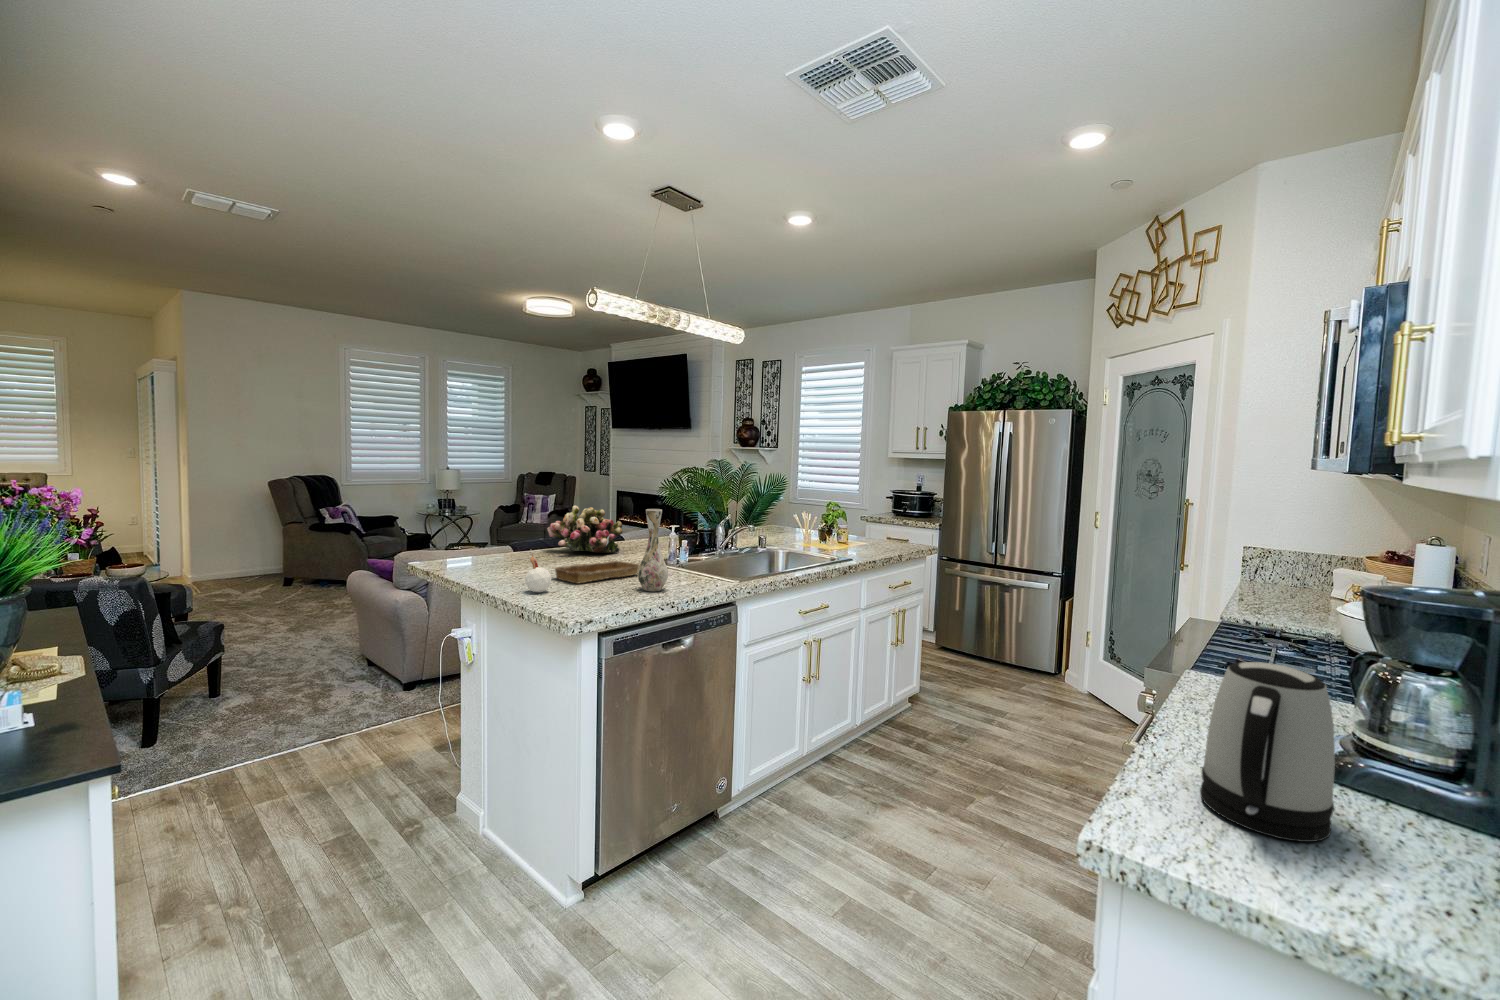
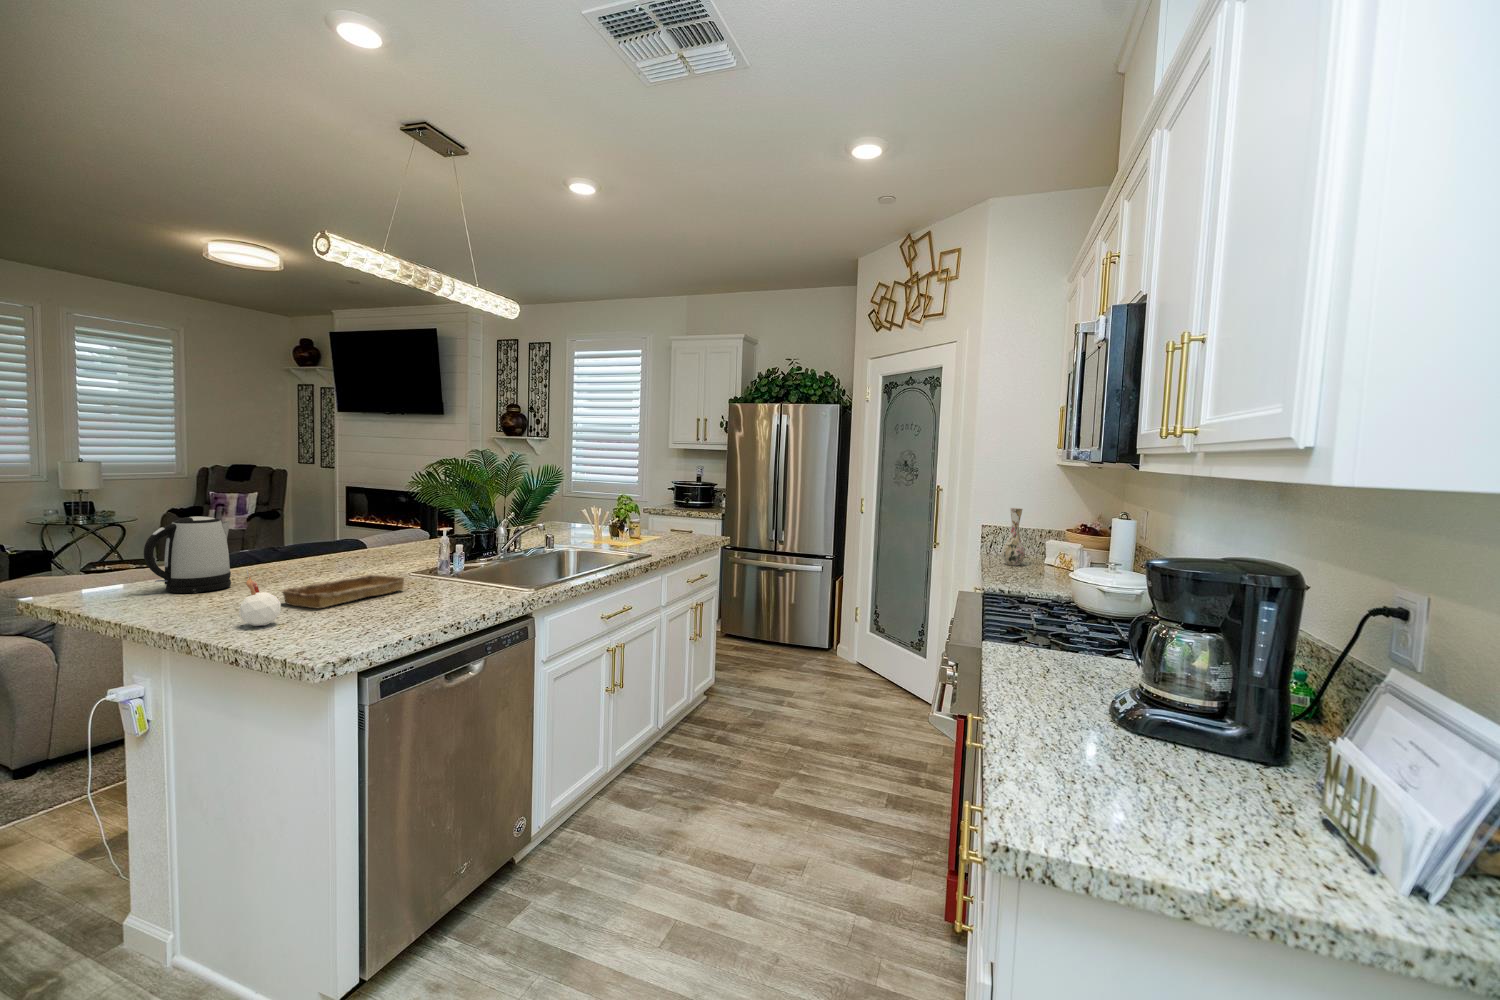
flower arrangement: present [547,506,623,553] -> none [262,507,373,565]
vase: present [637,509,668,591] -> present [1002,508,1025,566]
kettle: present [1200,662,1335,842] -> present [144,516,231,593]

